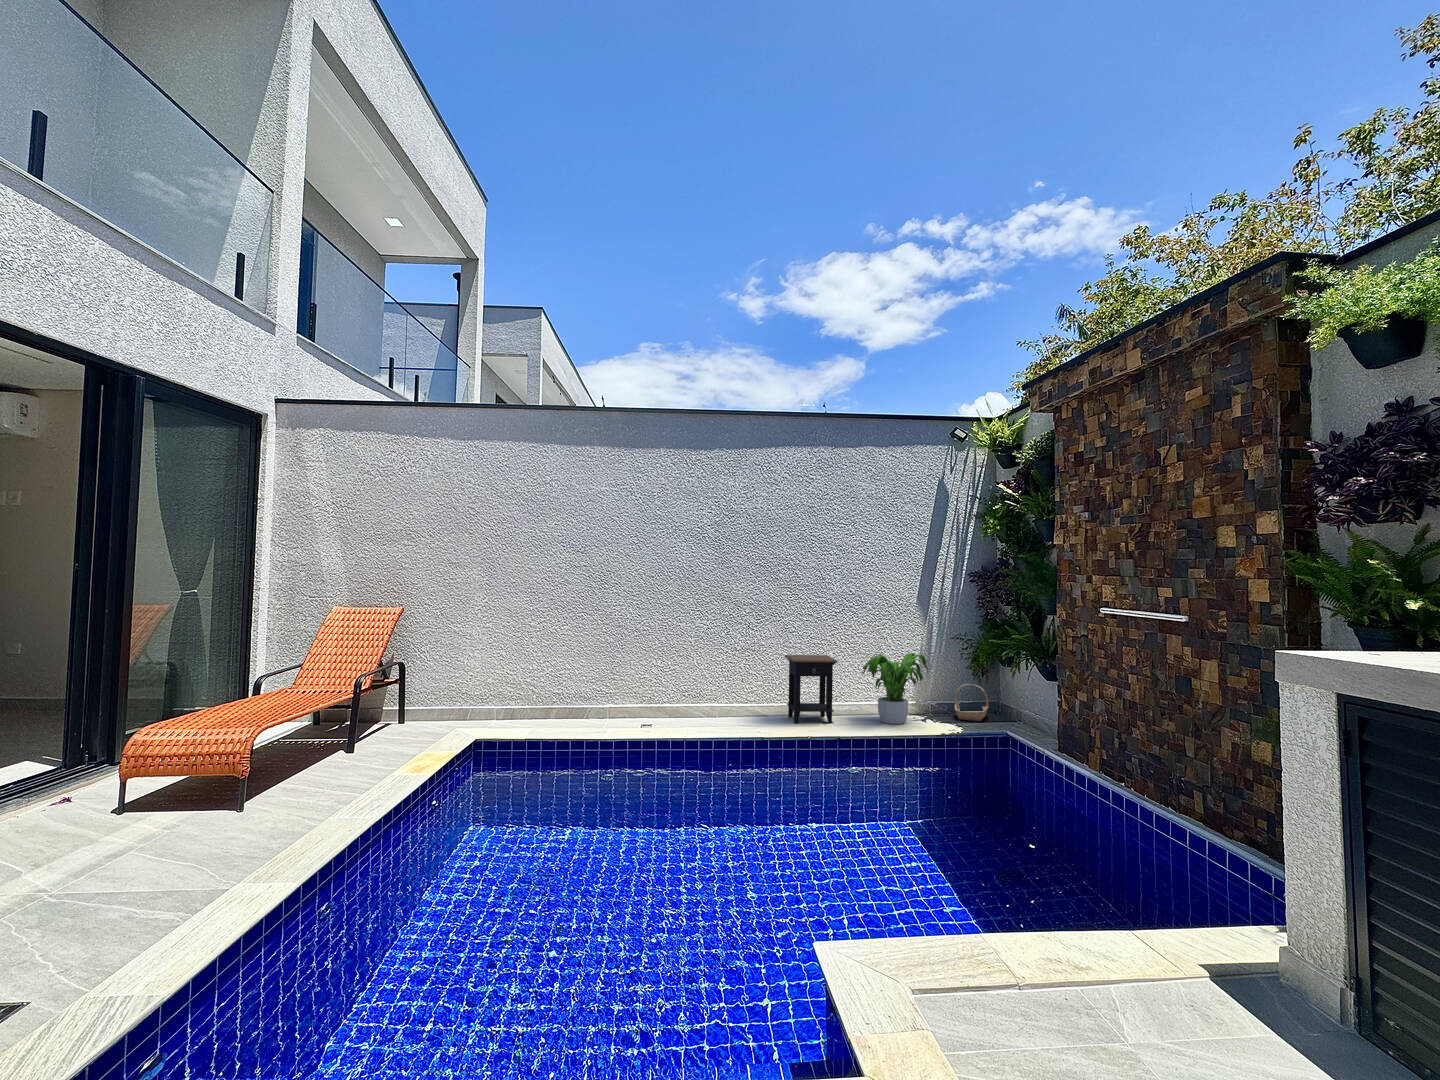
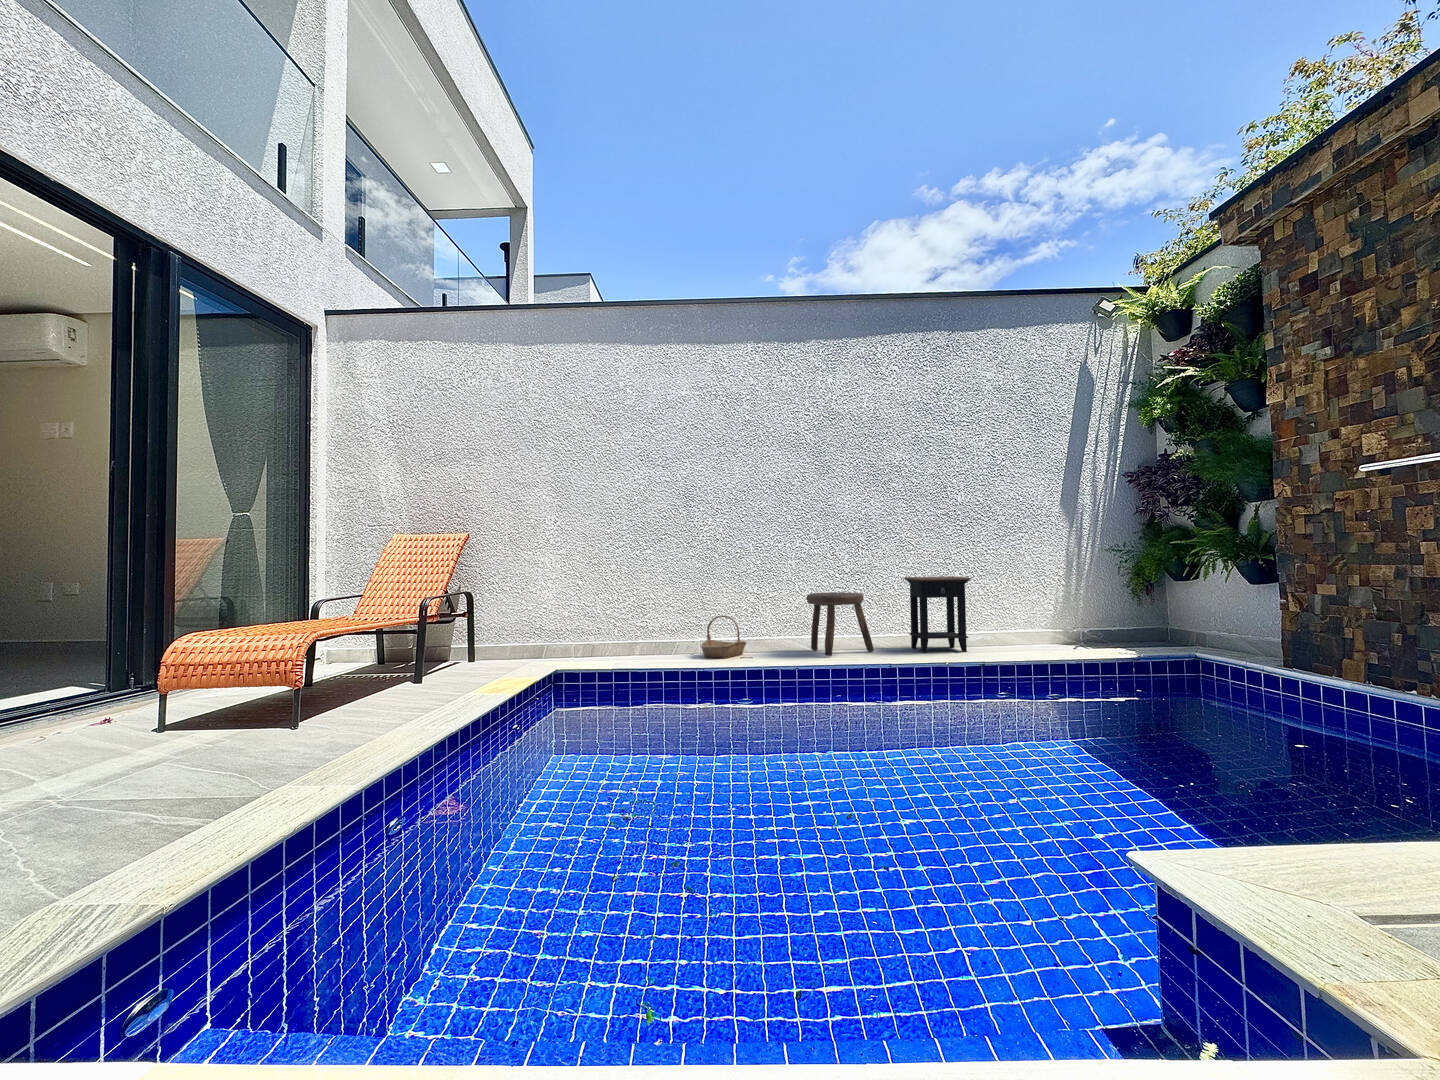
potted plant: present [859,653,930,724] -> none [993,569,1088,651]
stool: none [699,667,755,726] -> present [806,592,874,656]
basket: present [954,684,989,721] -> present [701,616,746,658]

